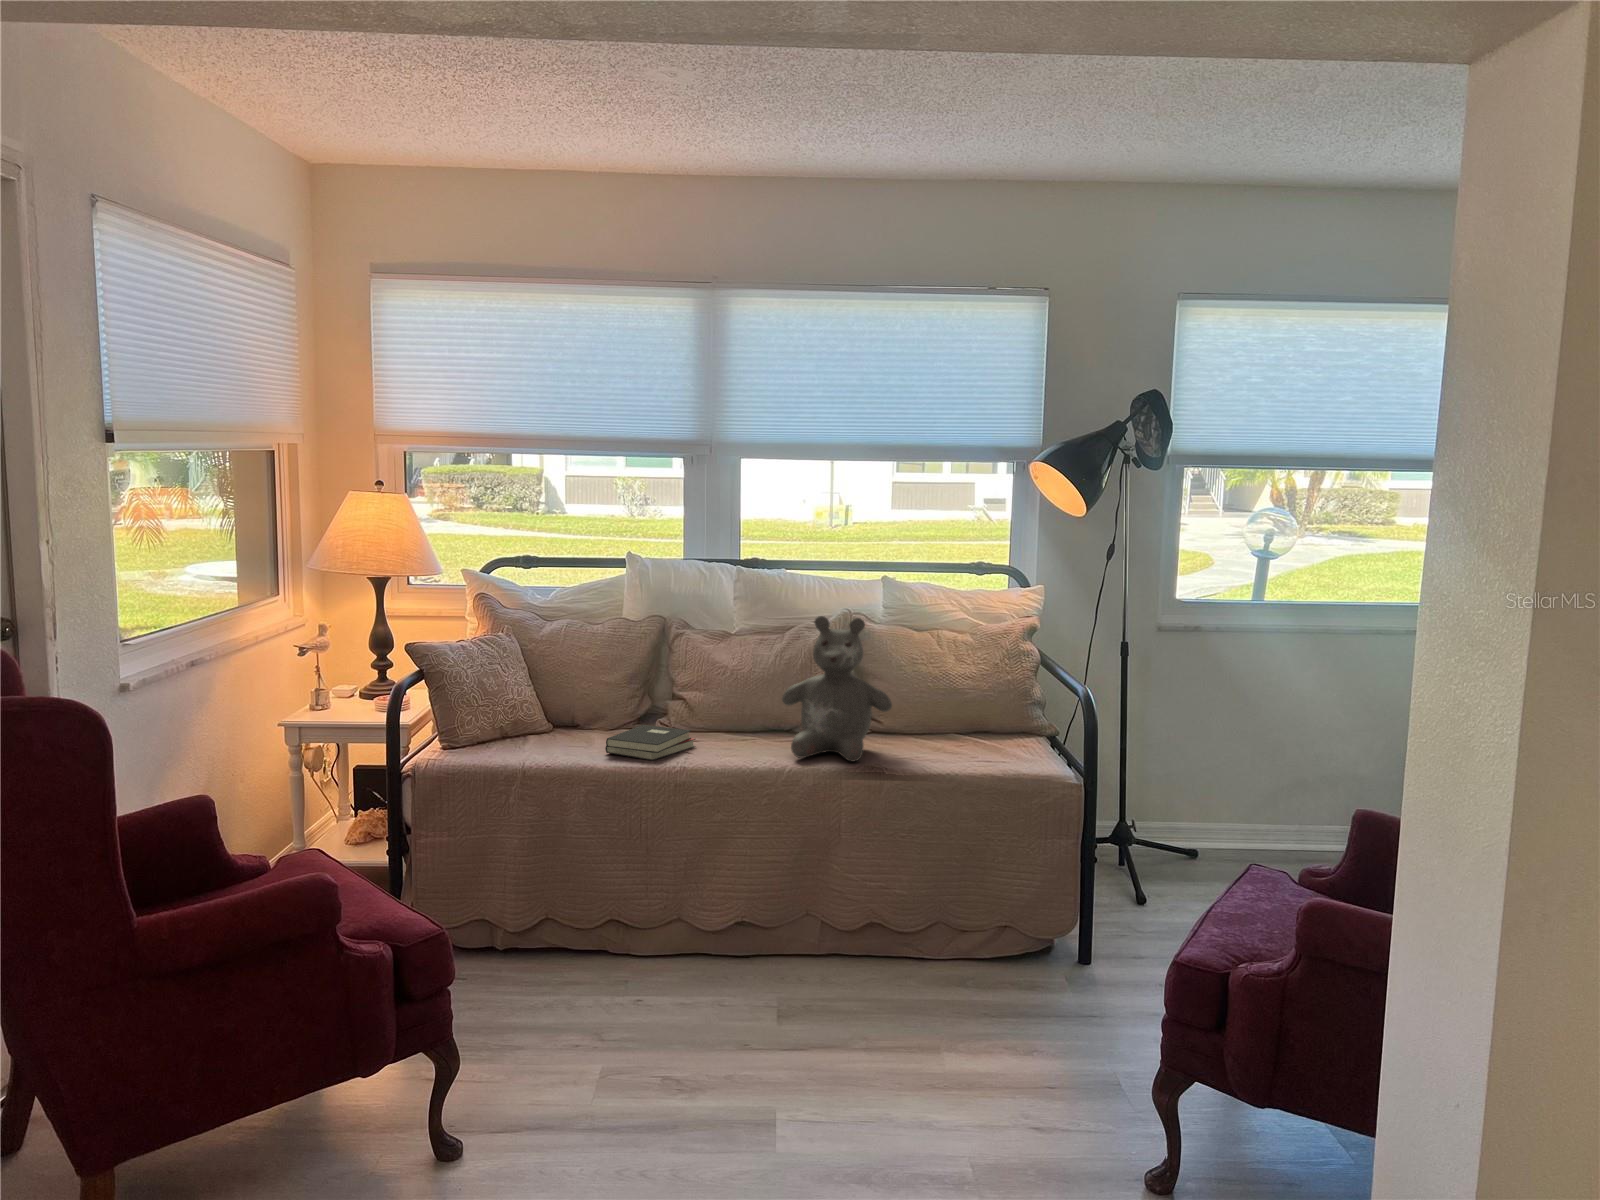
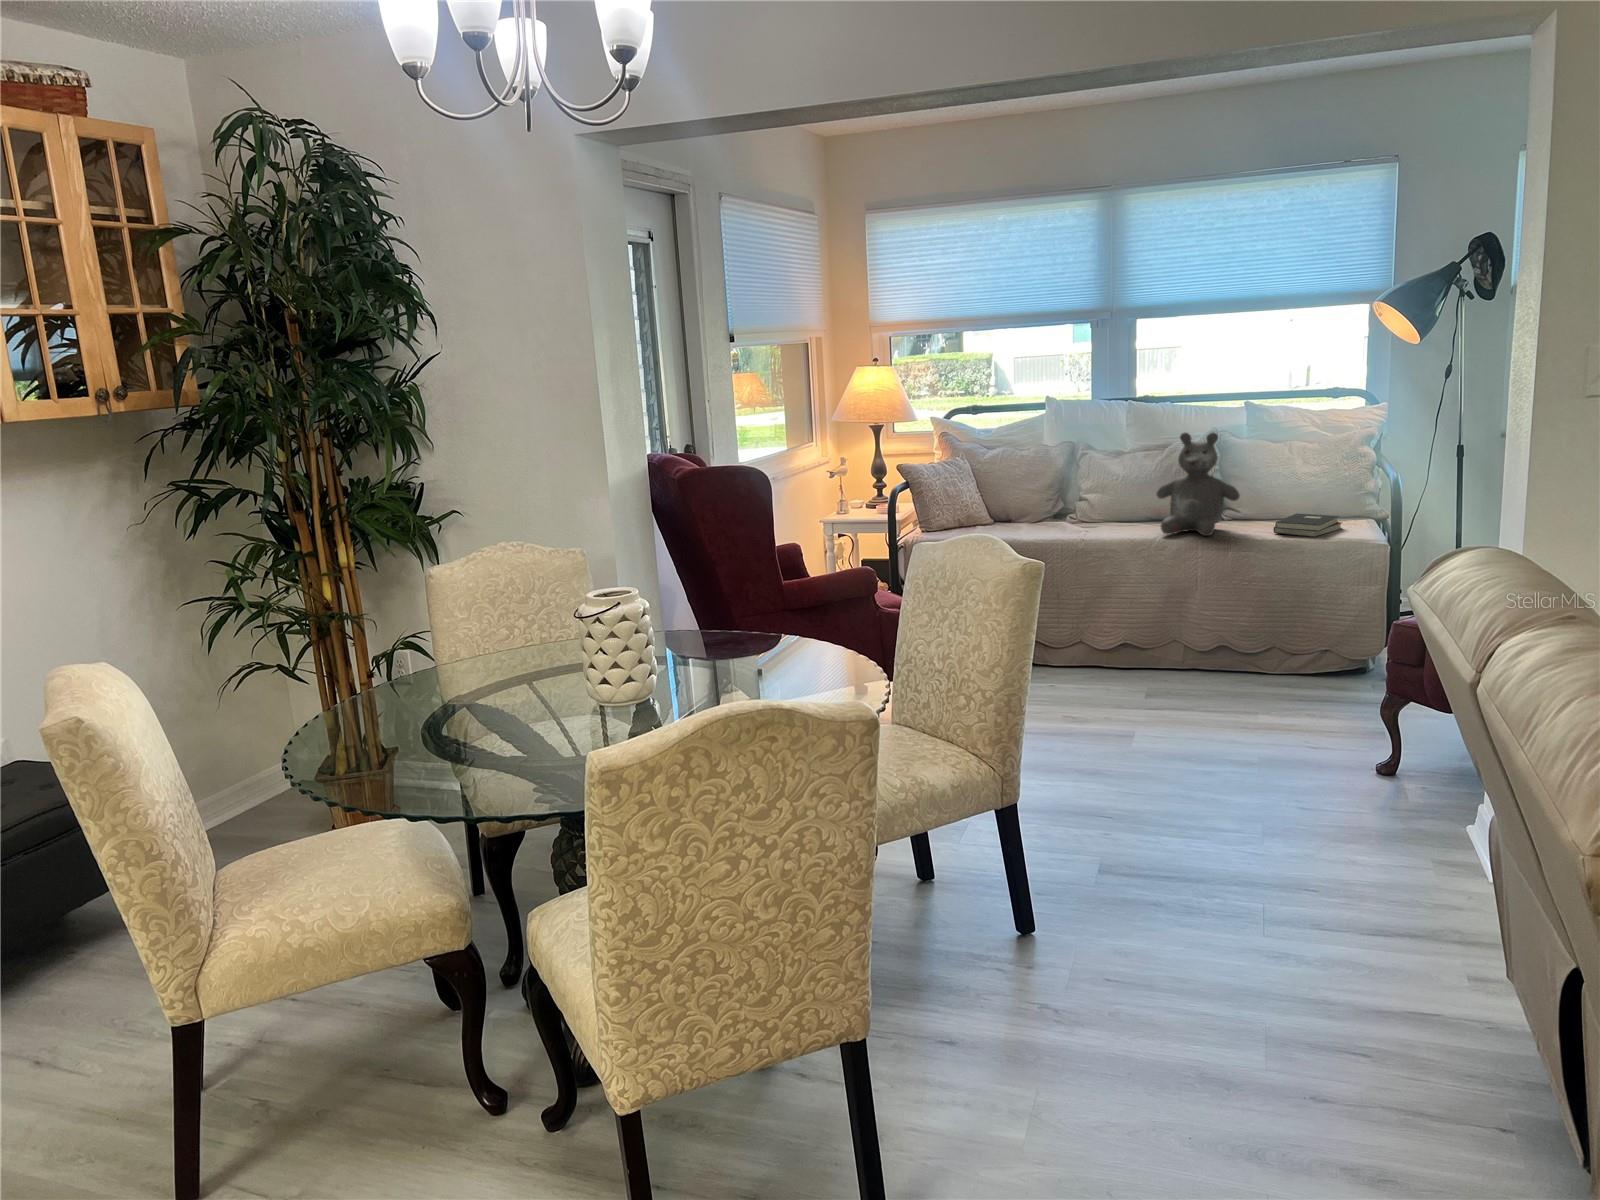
hardback book: present [605,725,695,761] -> present [1273,513,1342,537]

